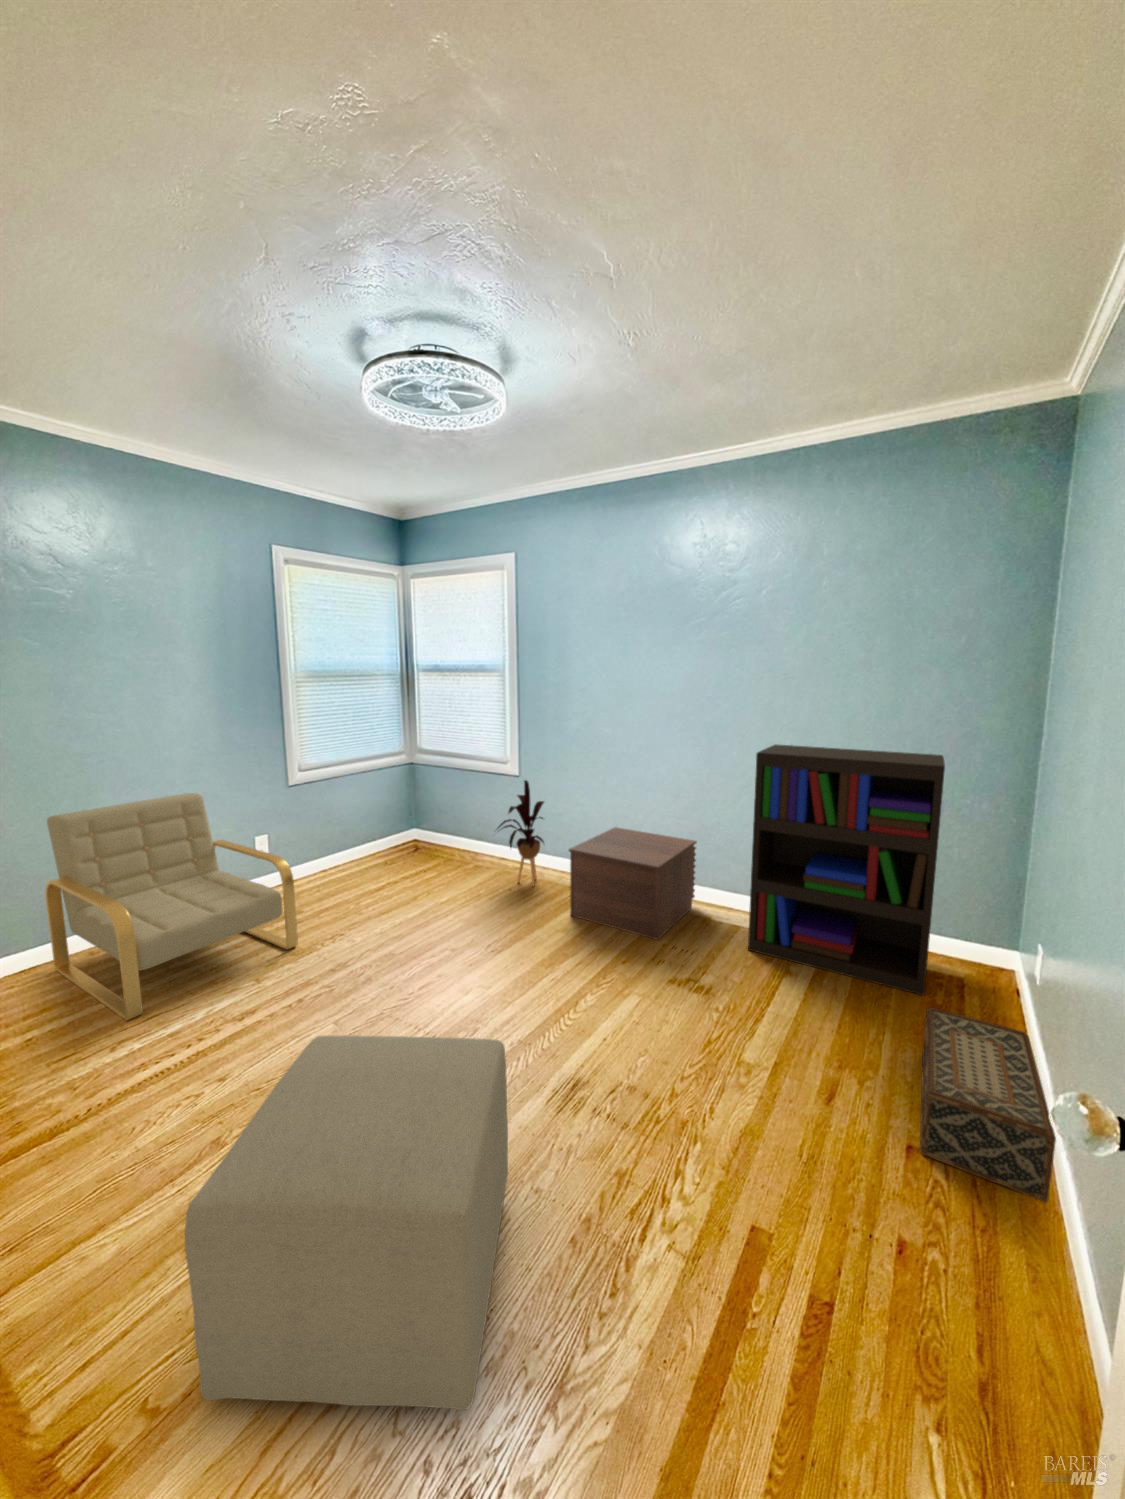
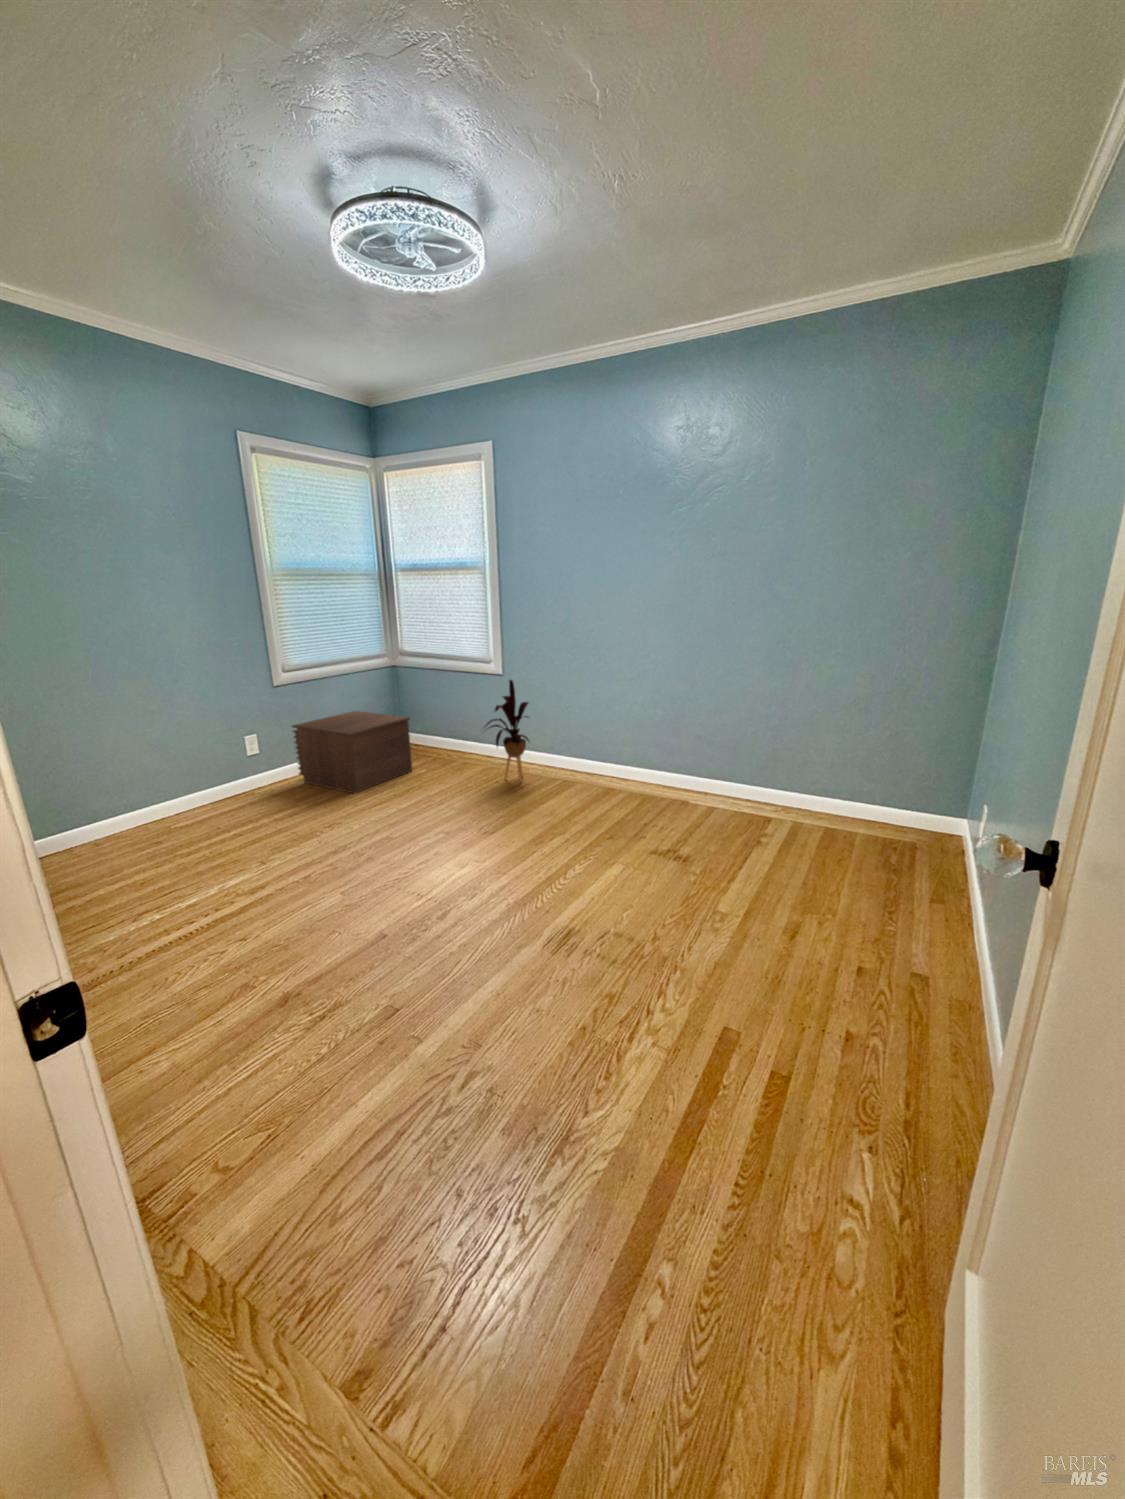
bookshelf: present [748,745,945,995] -> none [722,637,913,861]
armchair: present [45,793,298,1020] -> none [35,693,298,899]
nightstand: present [569,827,697,940] -> present [292,711,412,793]
woven basket: present [920,1008,1056,1202] -> none [867,863,981,1004]
ottoman: present [185,1036,508,1411] -> none [241,885,512,1156]

